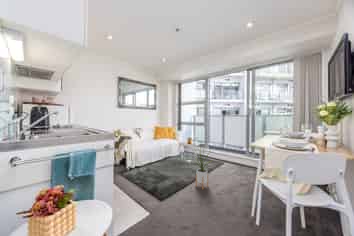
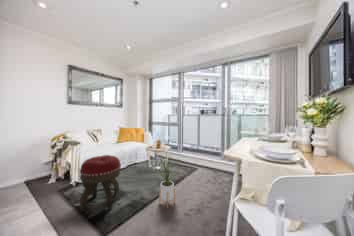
footstool: none [138,147,165,187] -> present [80,155,121,212]

